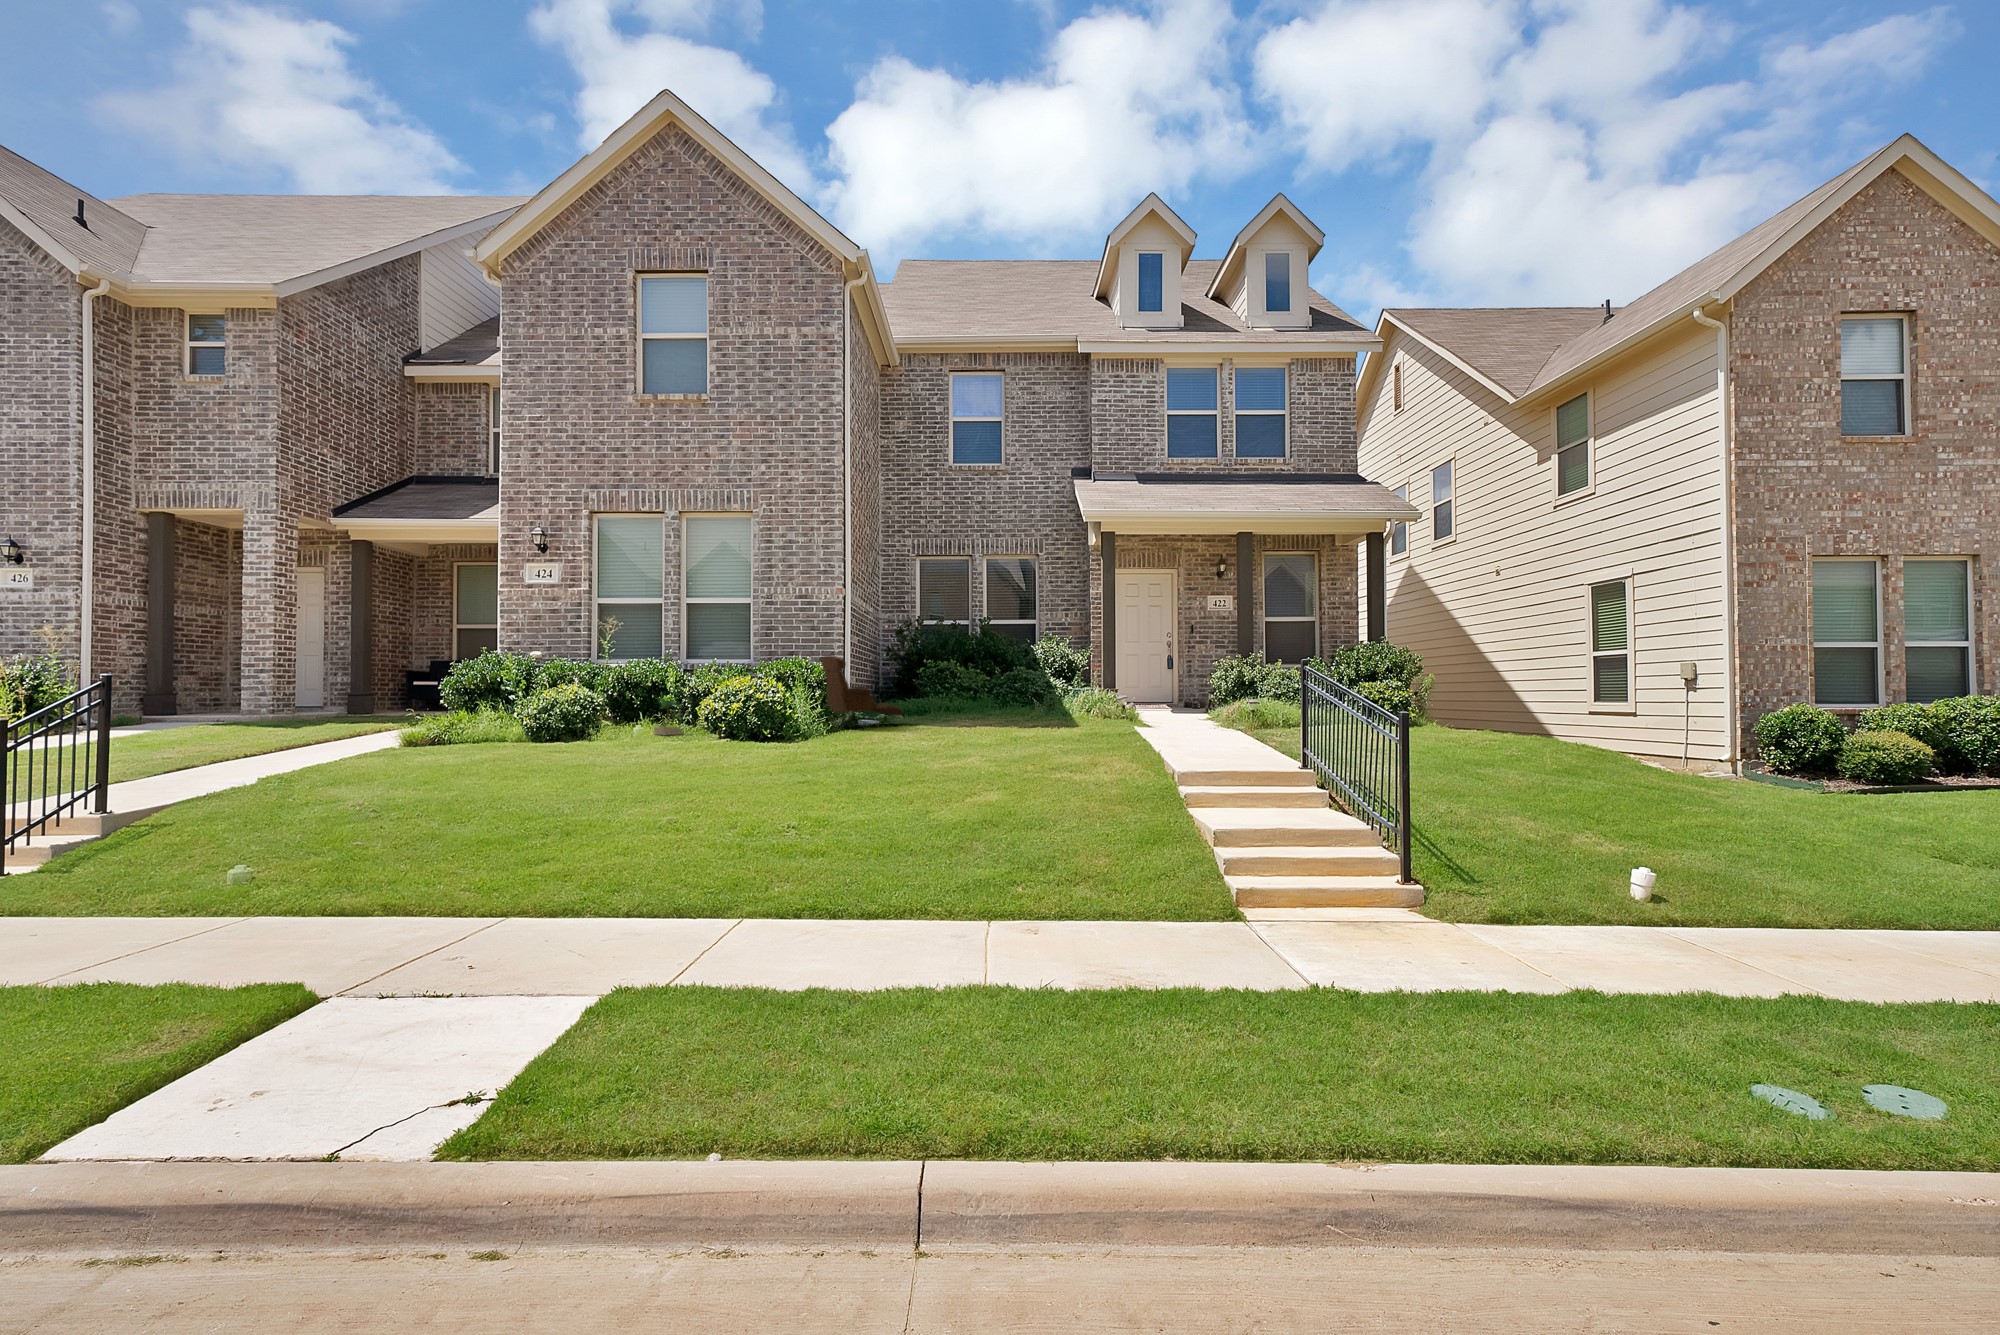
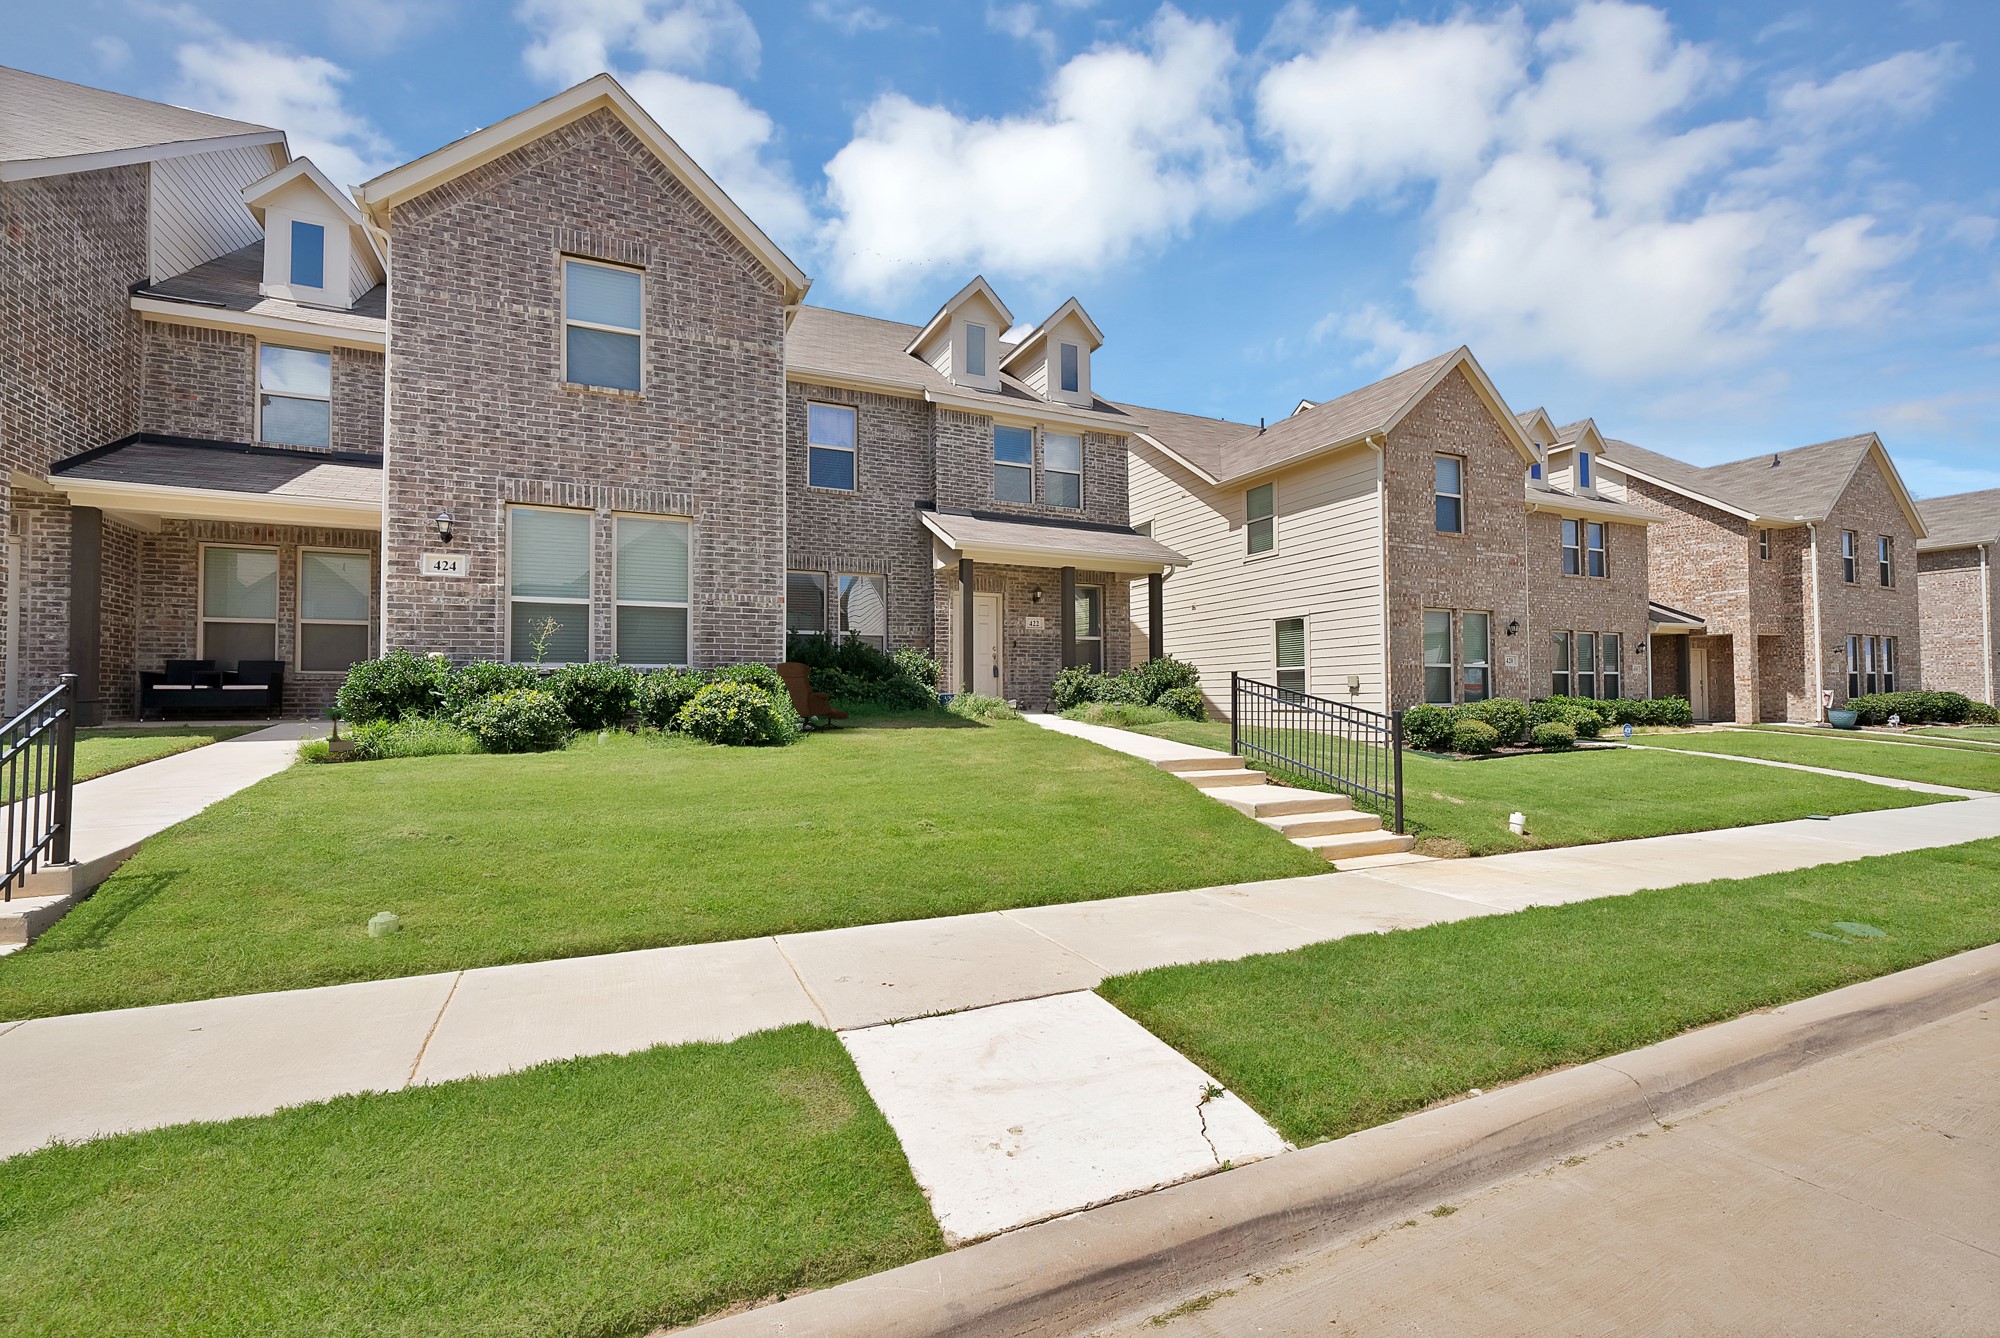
potted plant: present [654,698,682,735] -> present [316,706,354,751]

